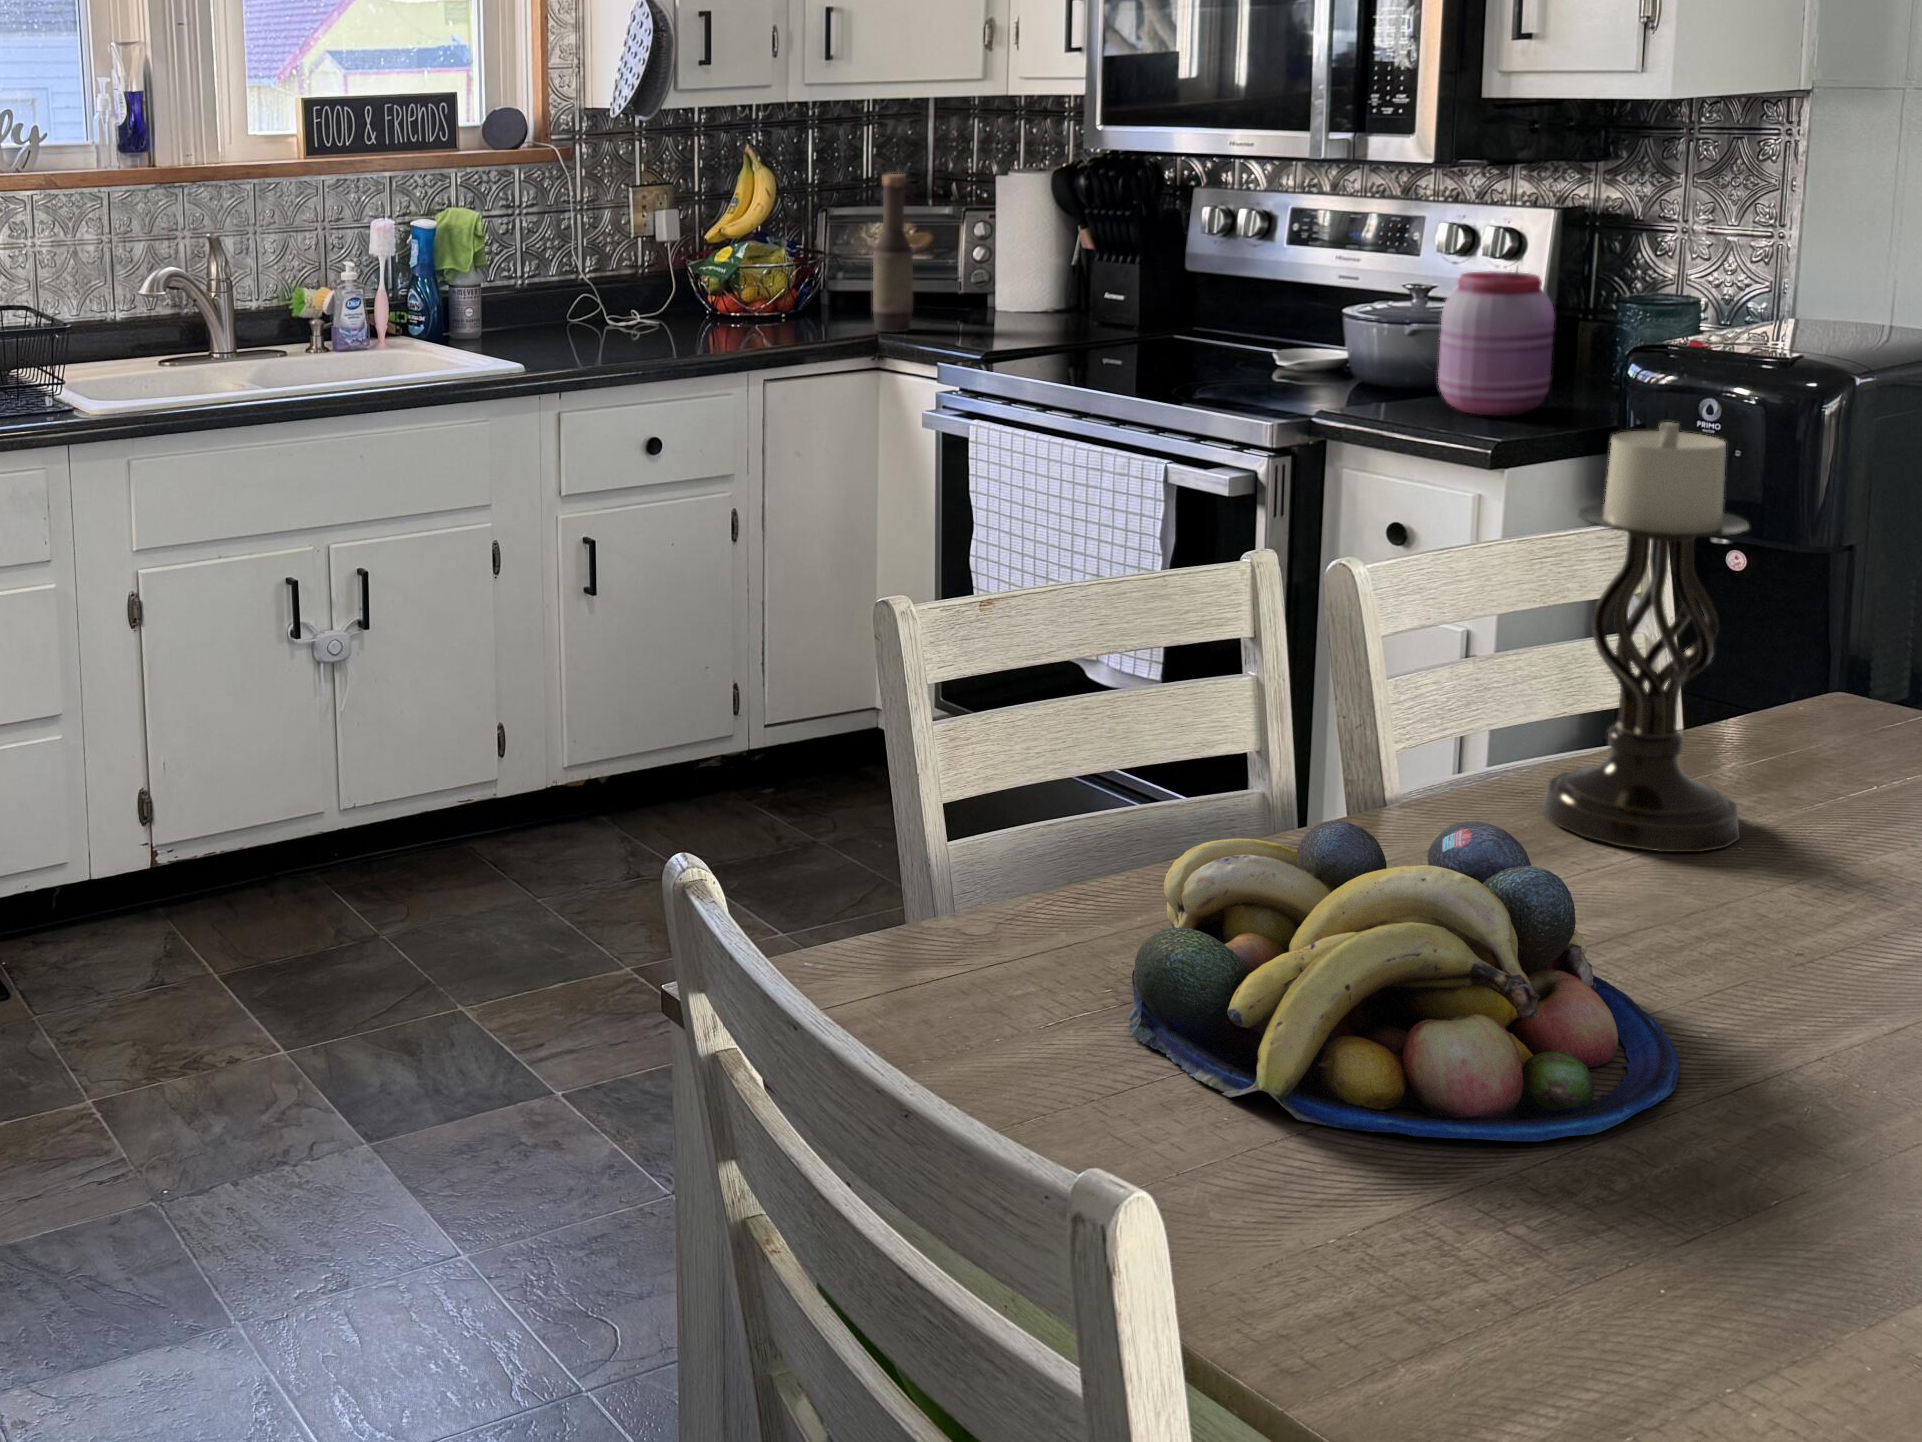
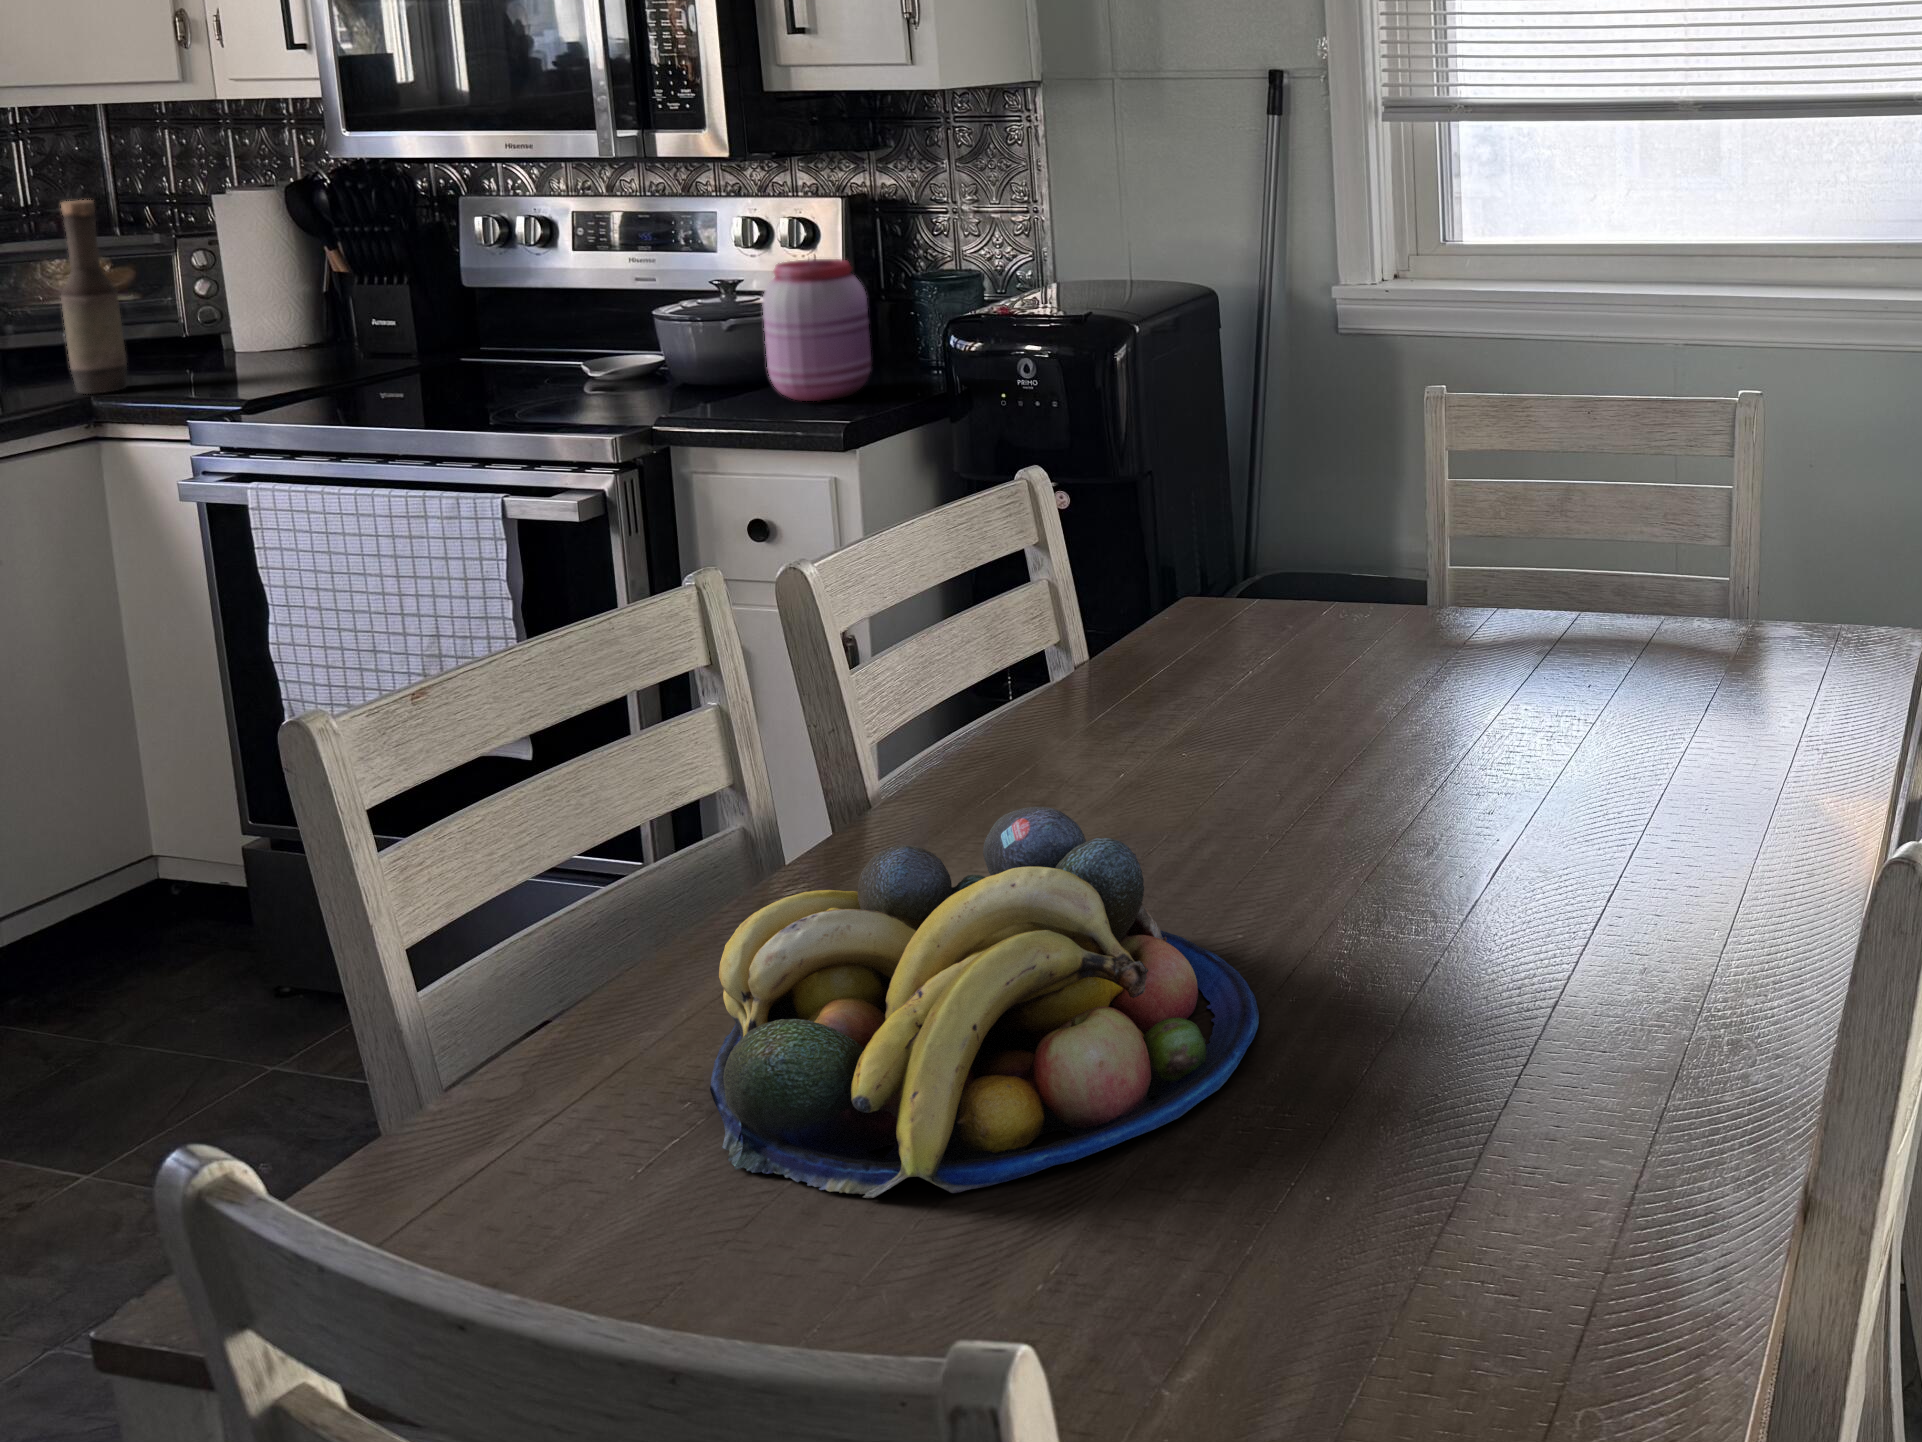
candle holder: present [1543,422,1749,852] -> none [1017,378,1190,792]

